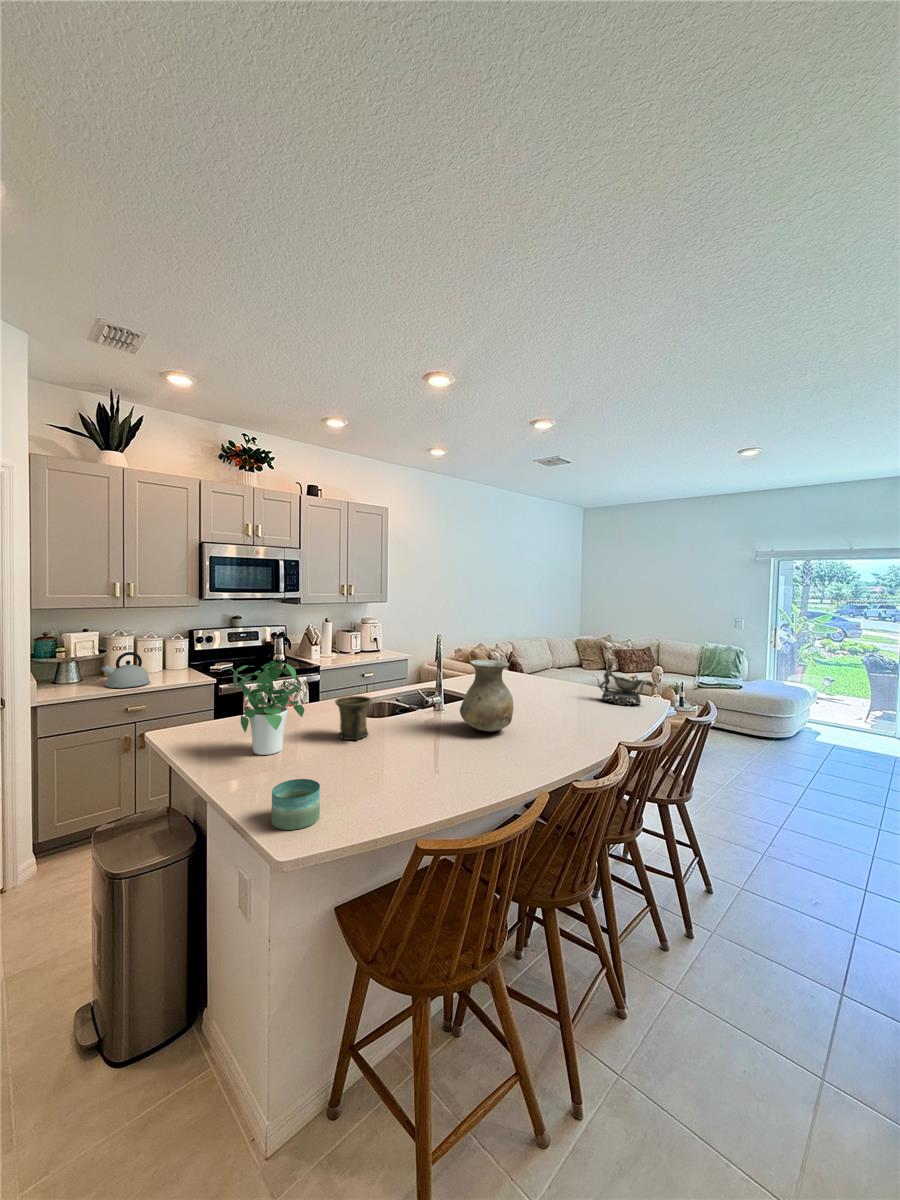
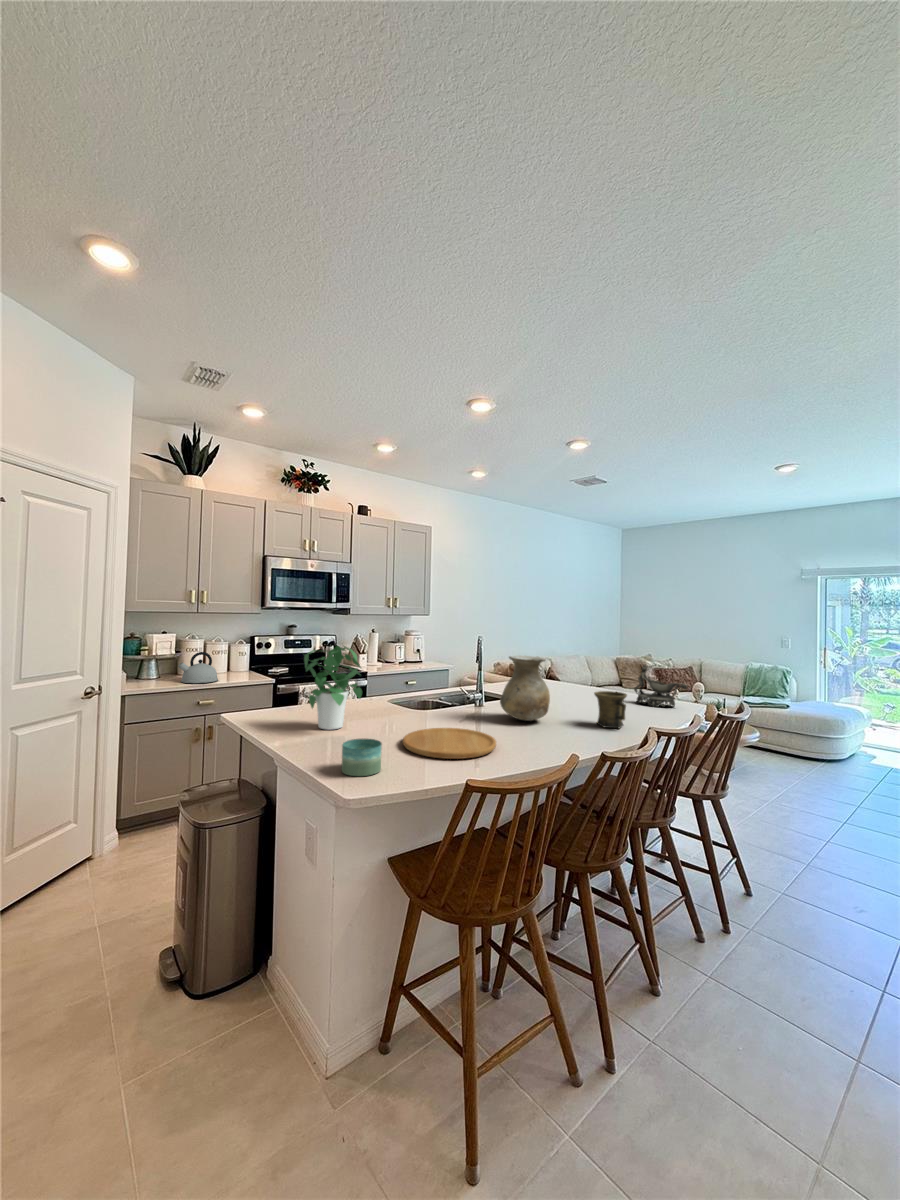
mug: present [335,696,371,740] -> present [594,691,627,728]
cutting board: none [349,748,455,794] -> present [403,728,496,759]

